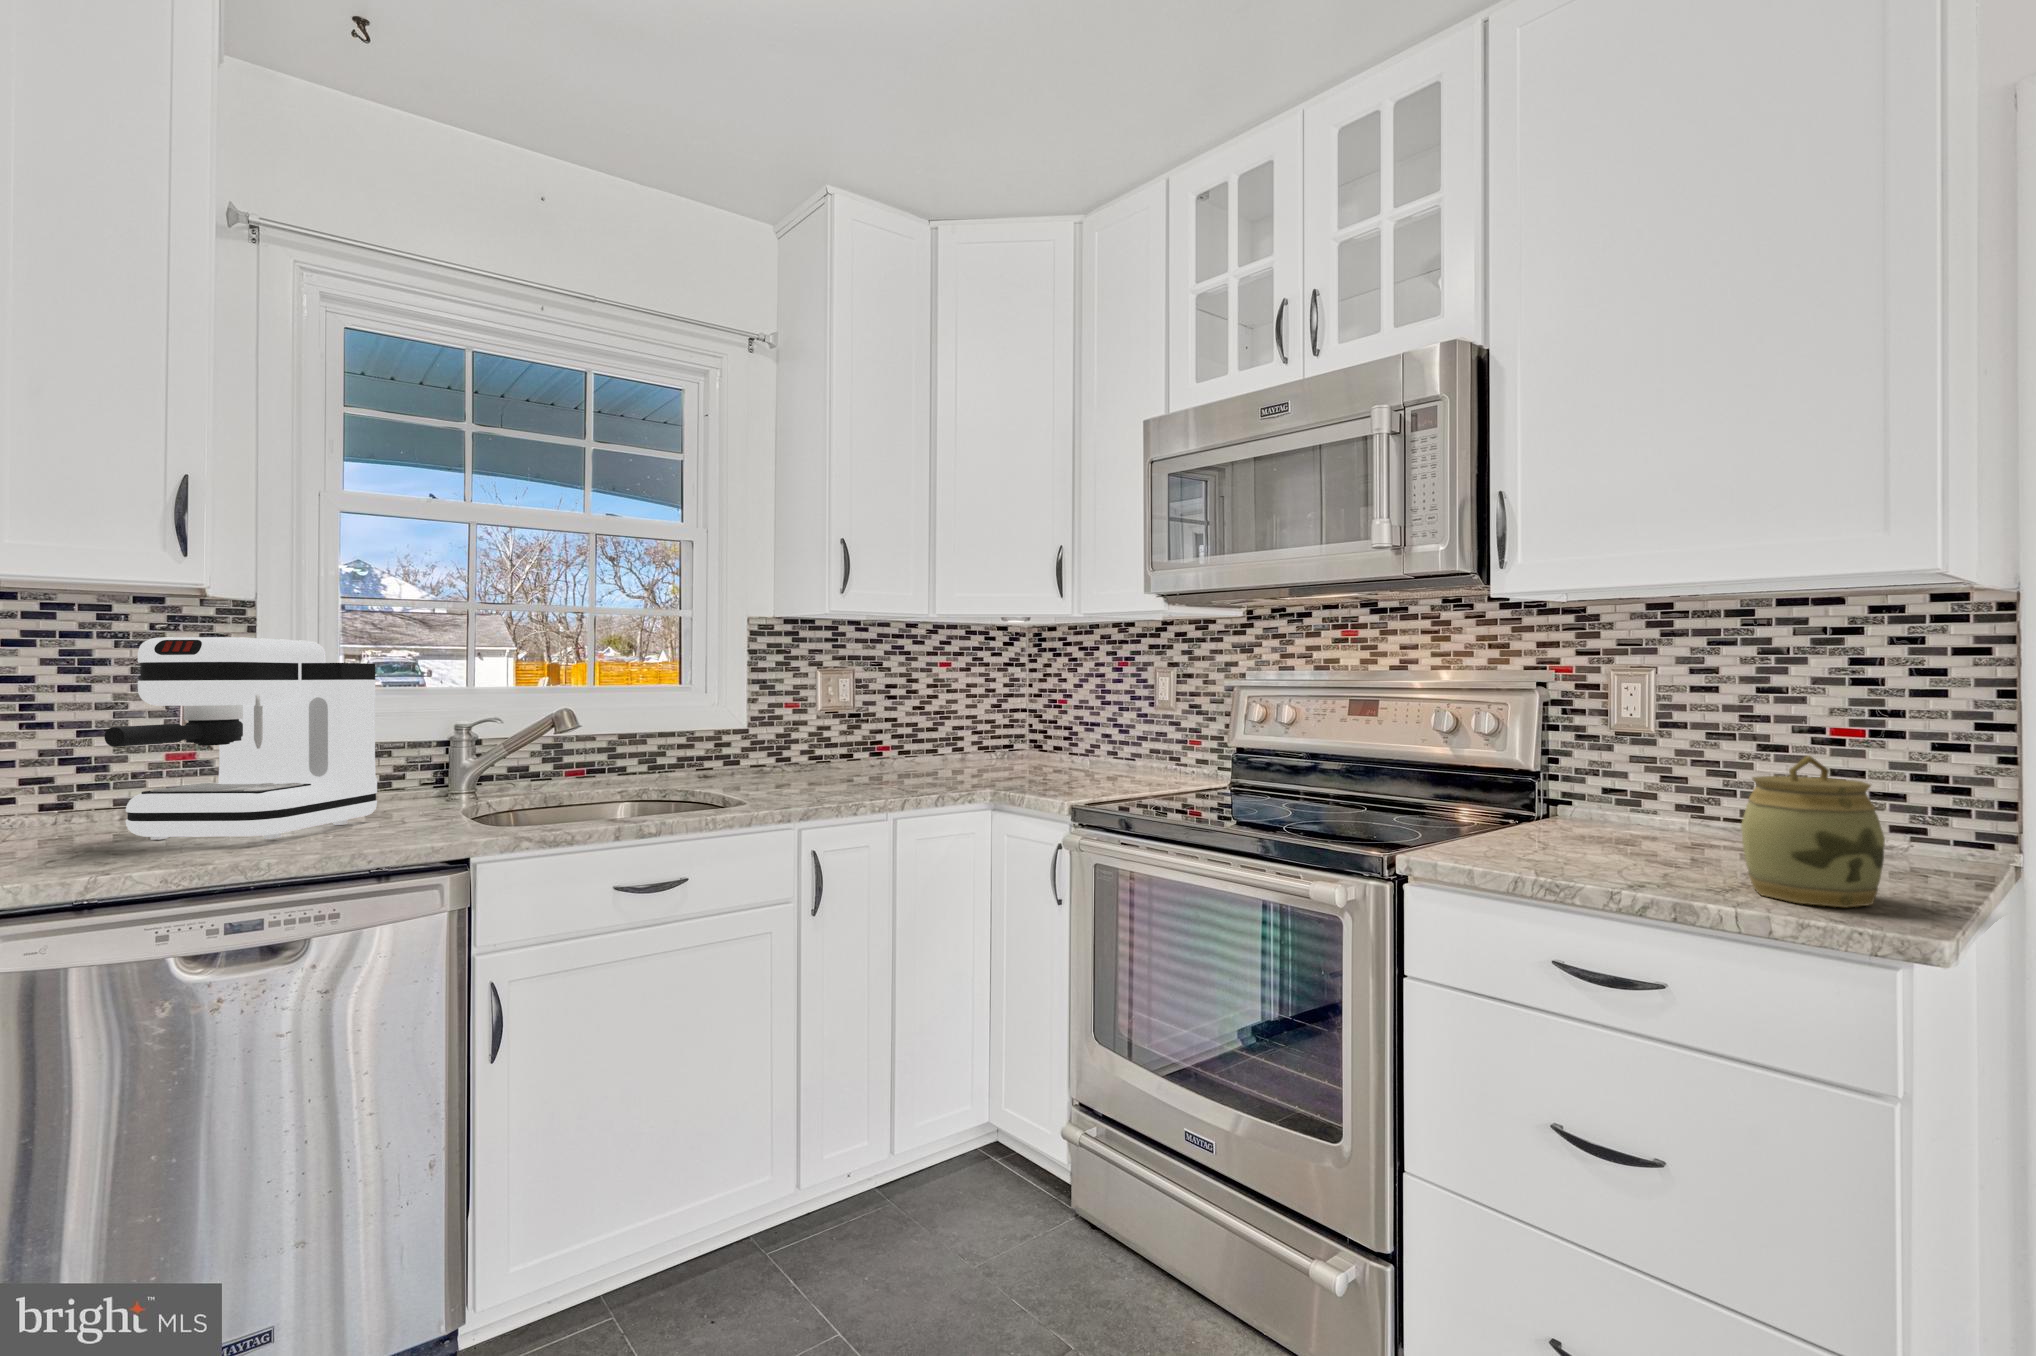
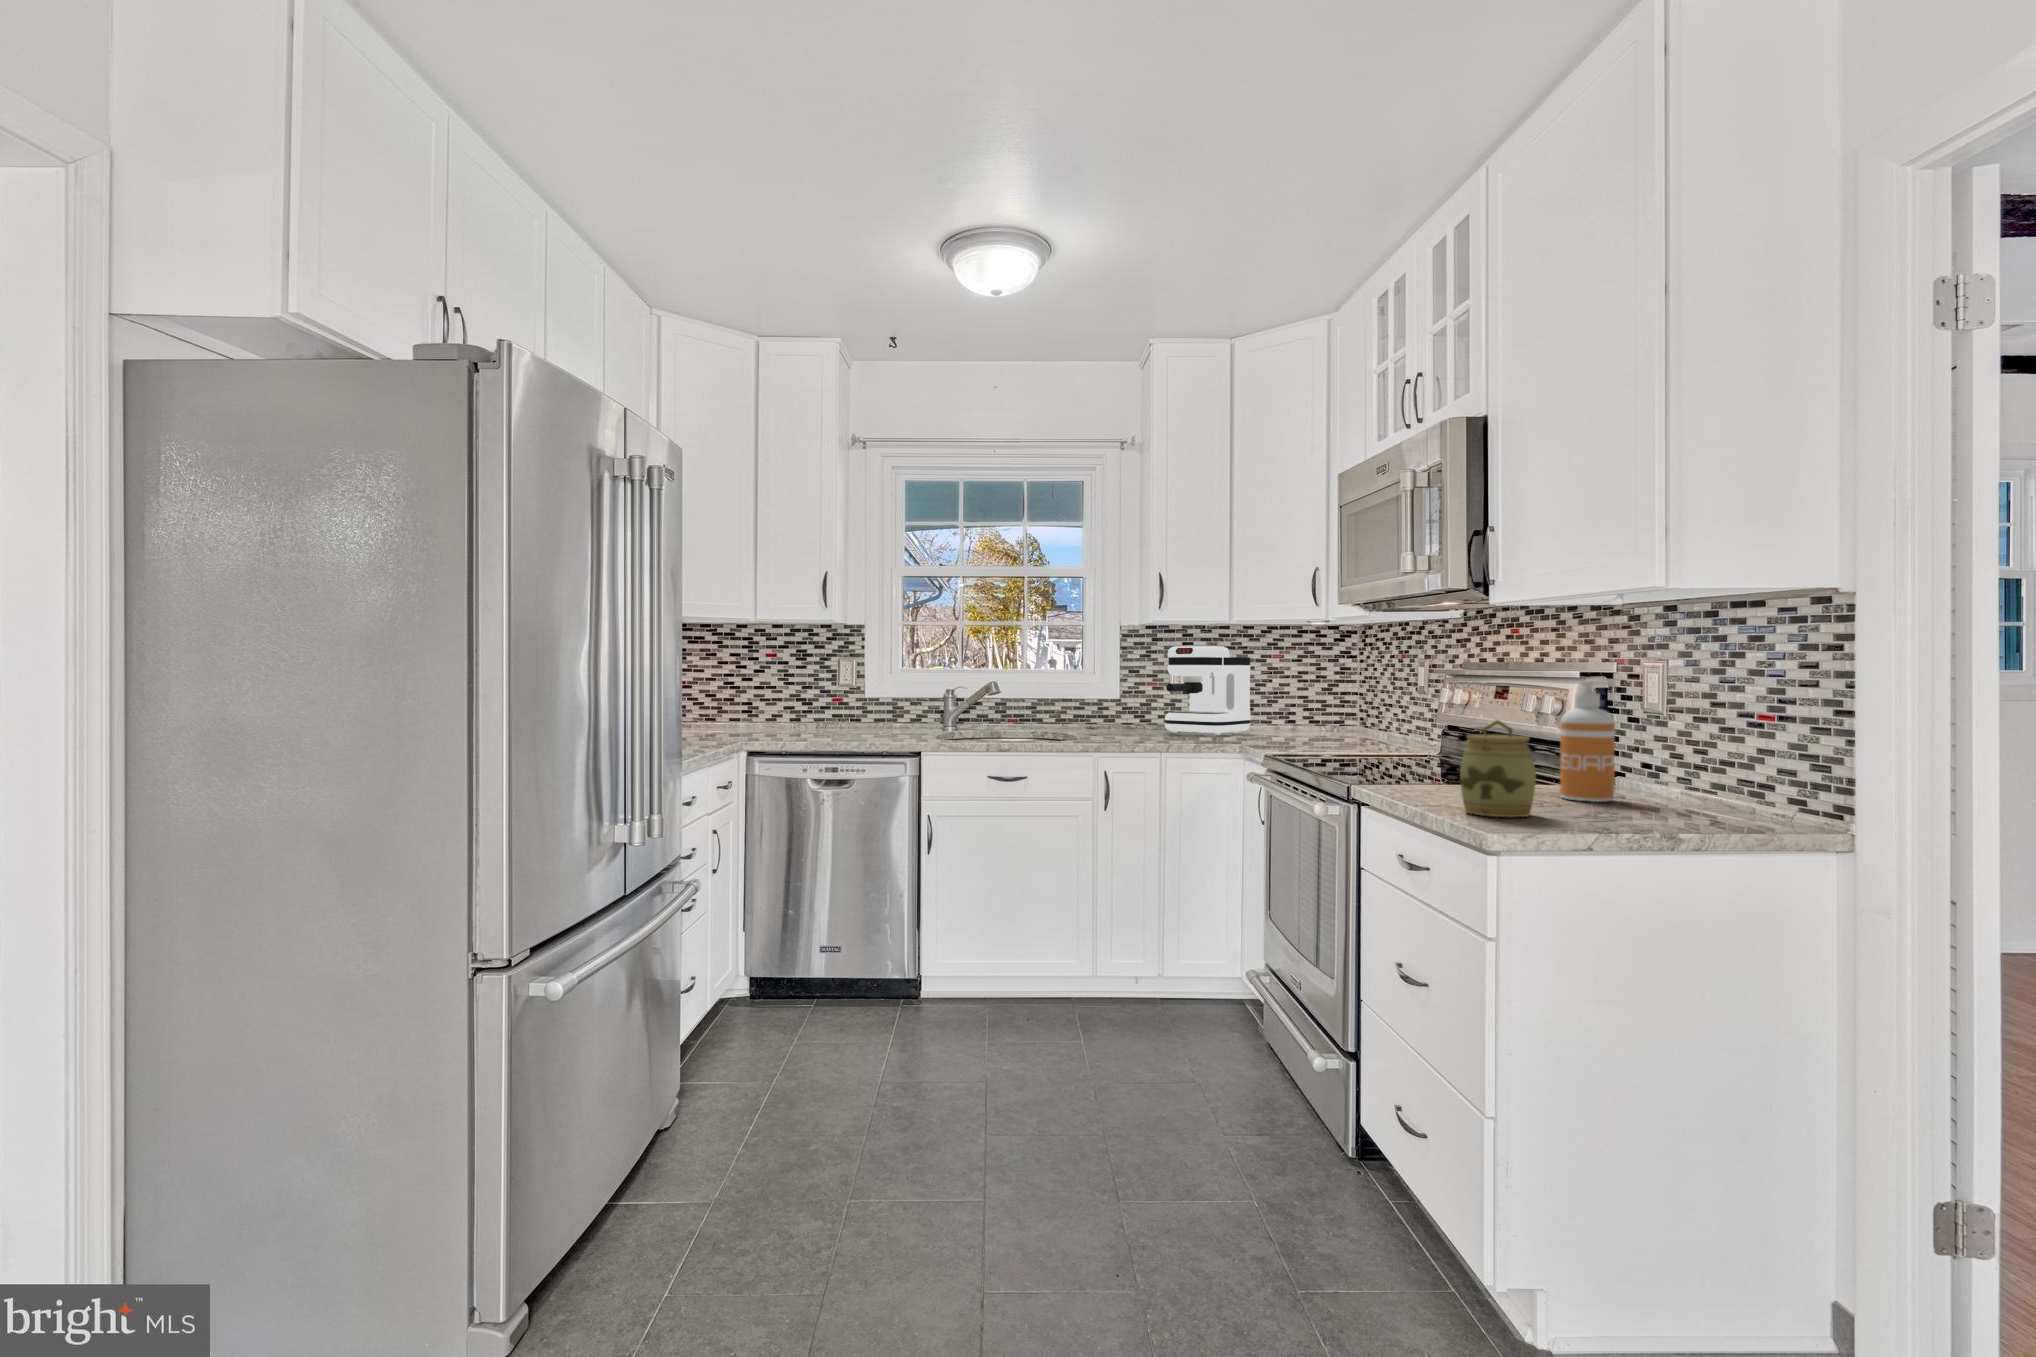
coffee maker: present [105,637,377,840] -> present [1165,646,1250,735]
soap dispenser: none [1649,693,1726,850] -> present [1560,681,1615,802]

